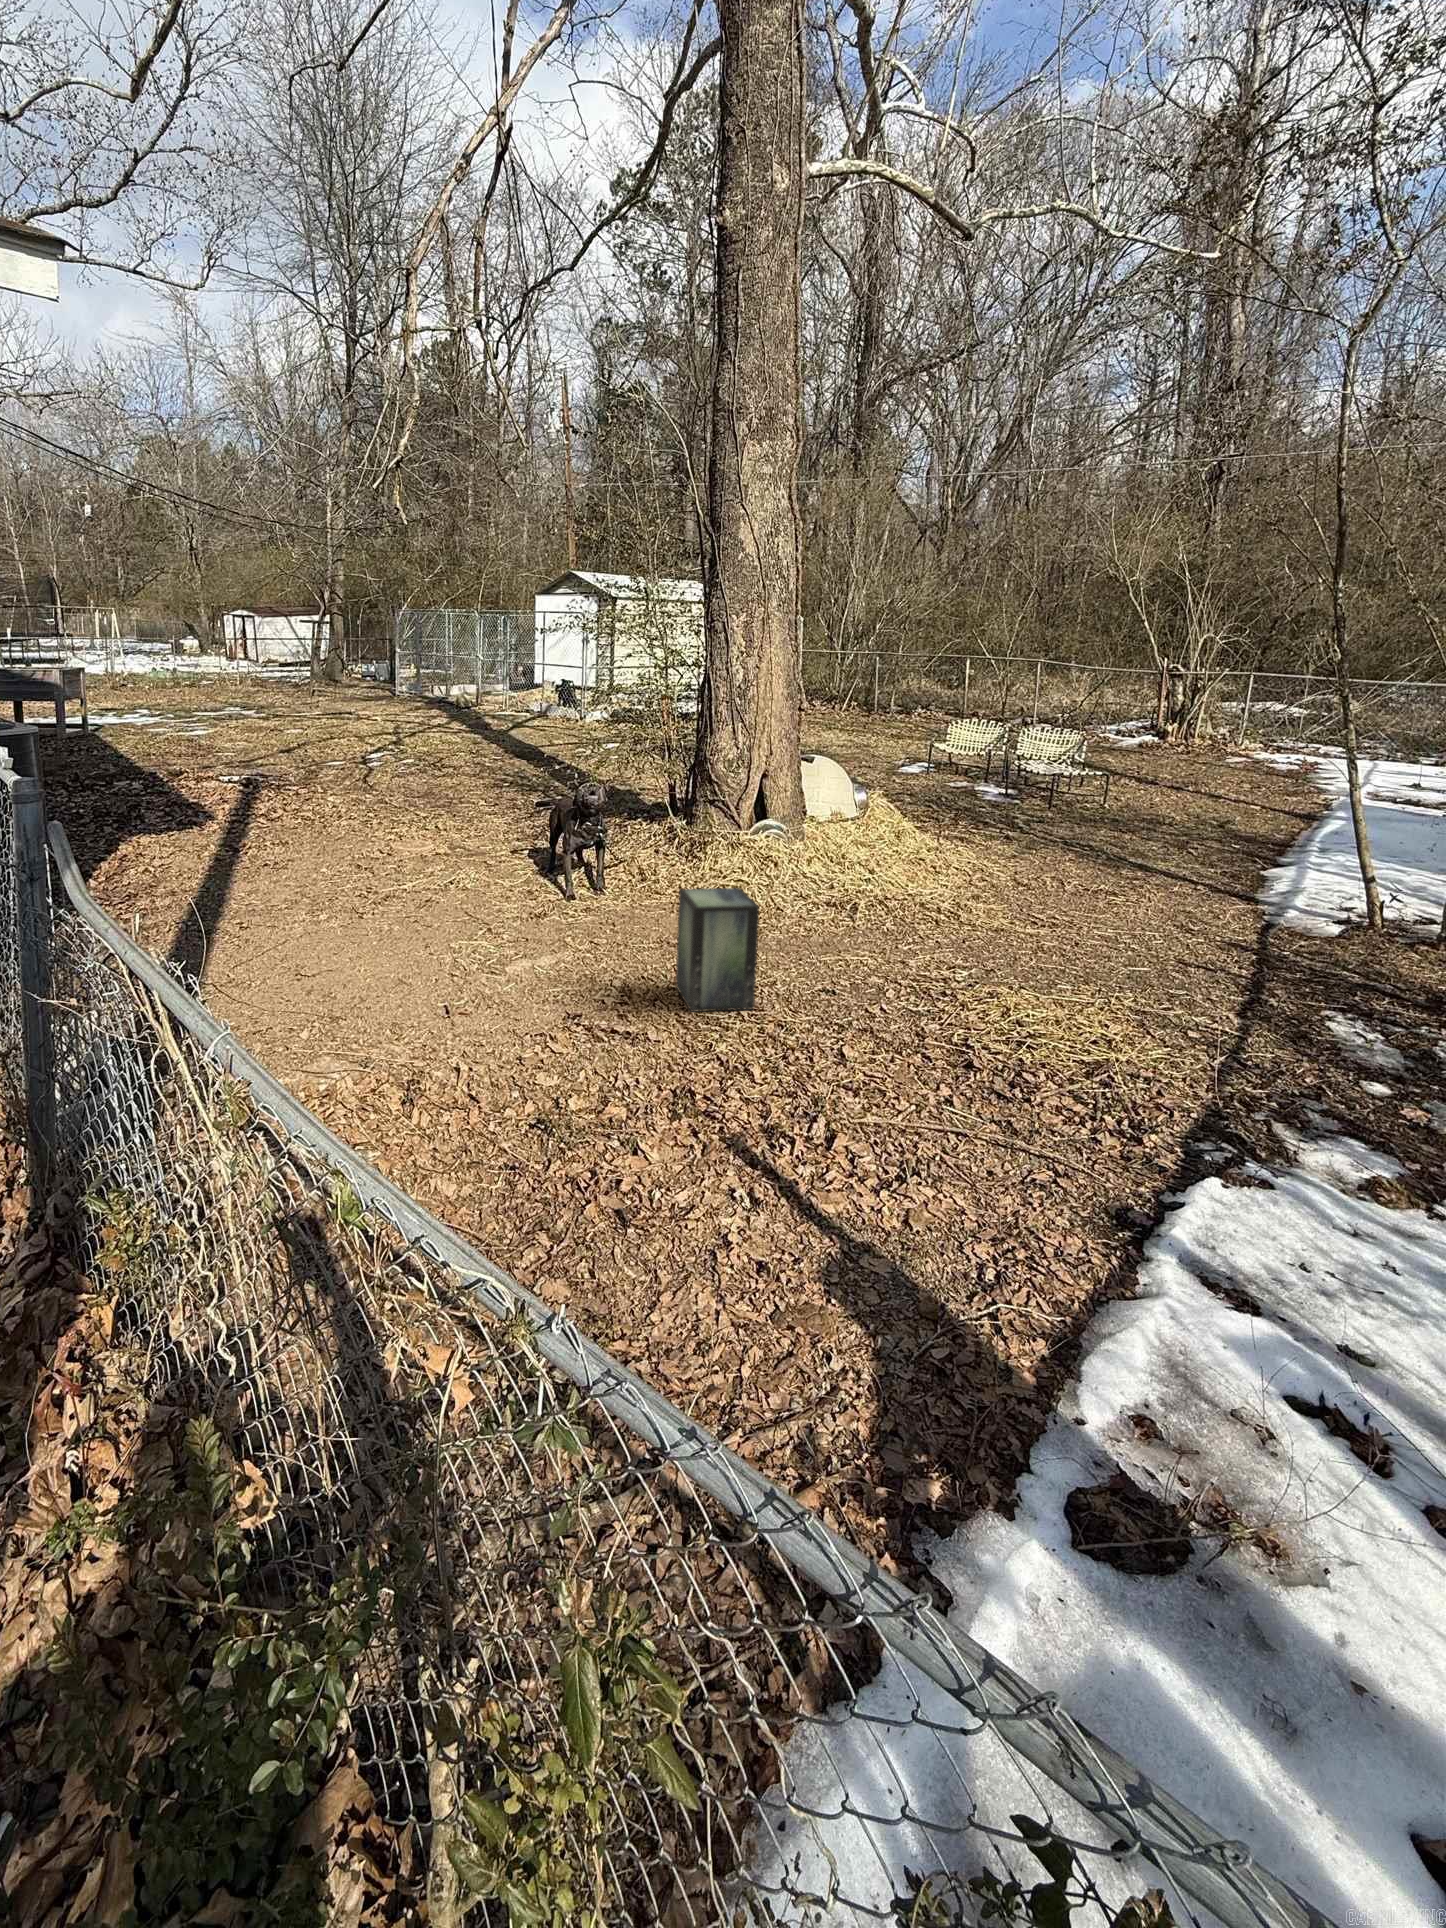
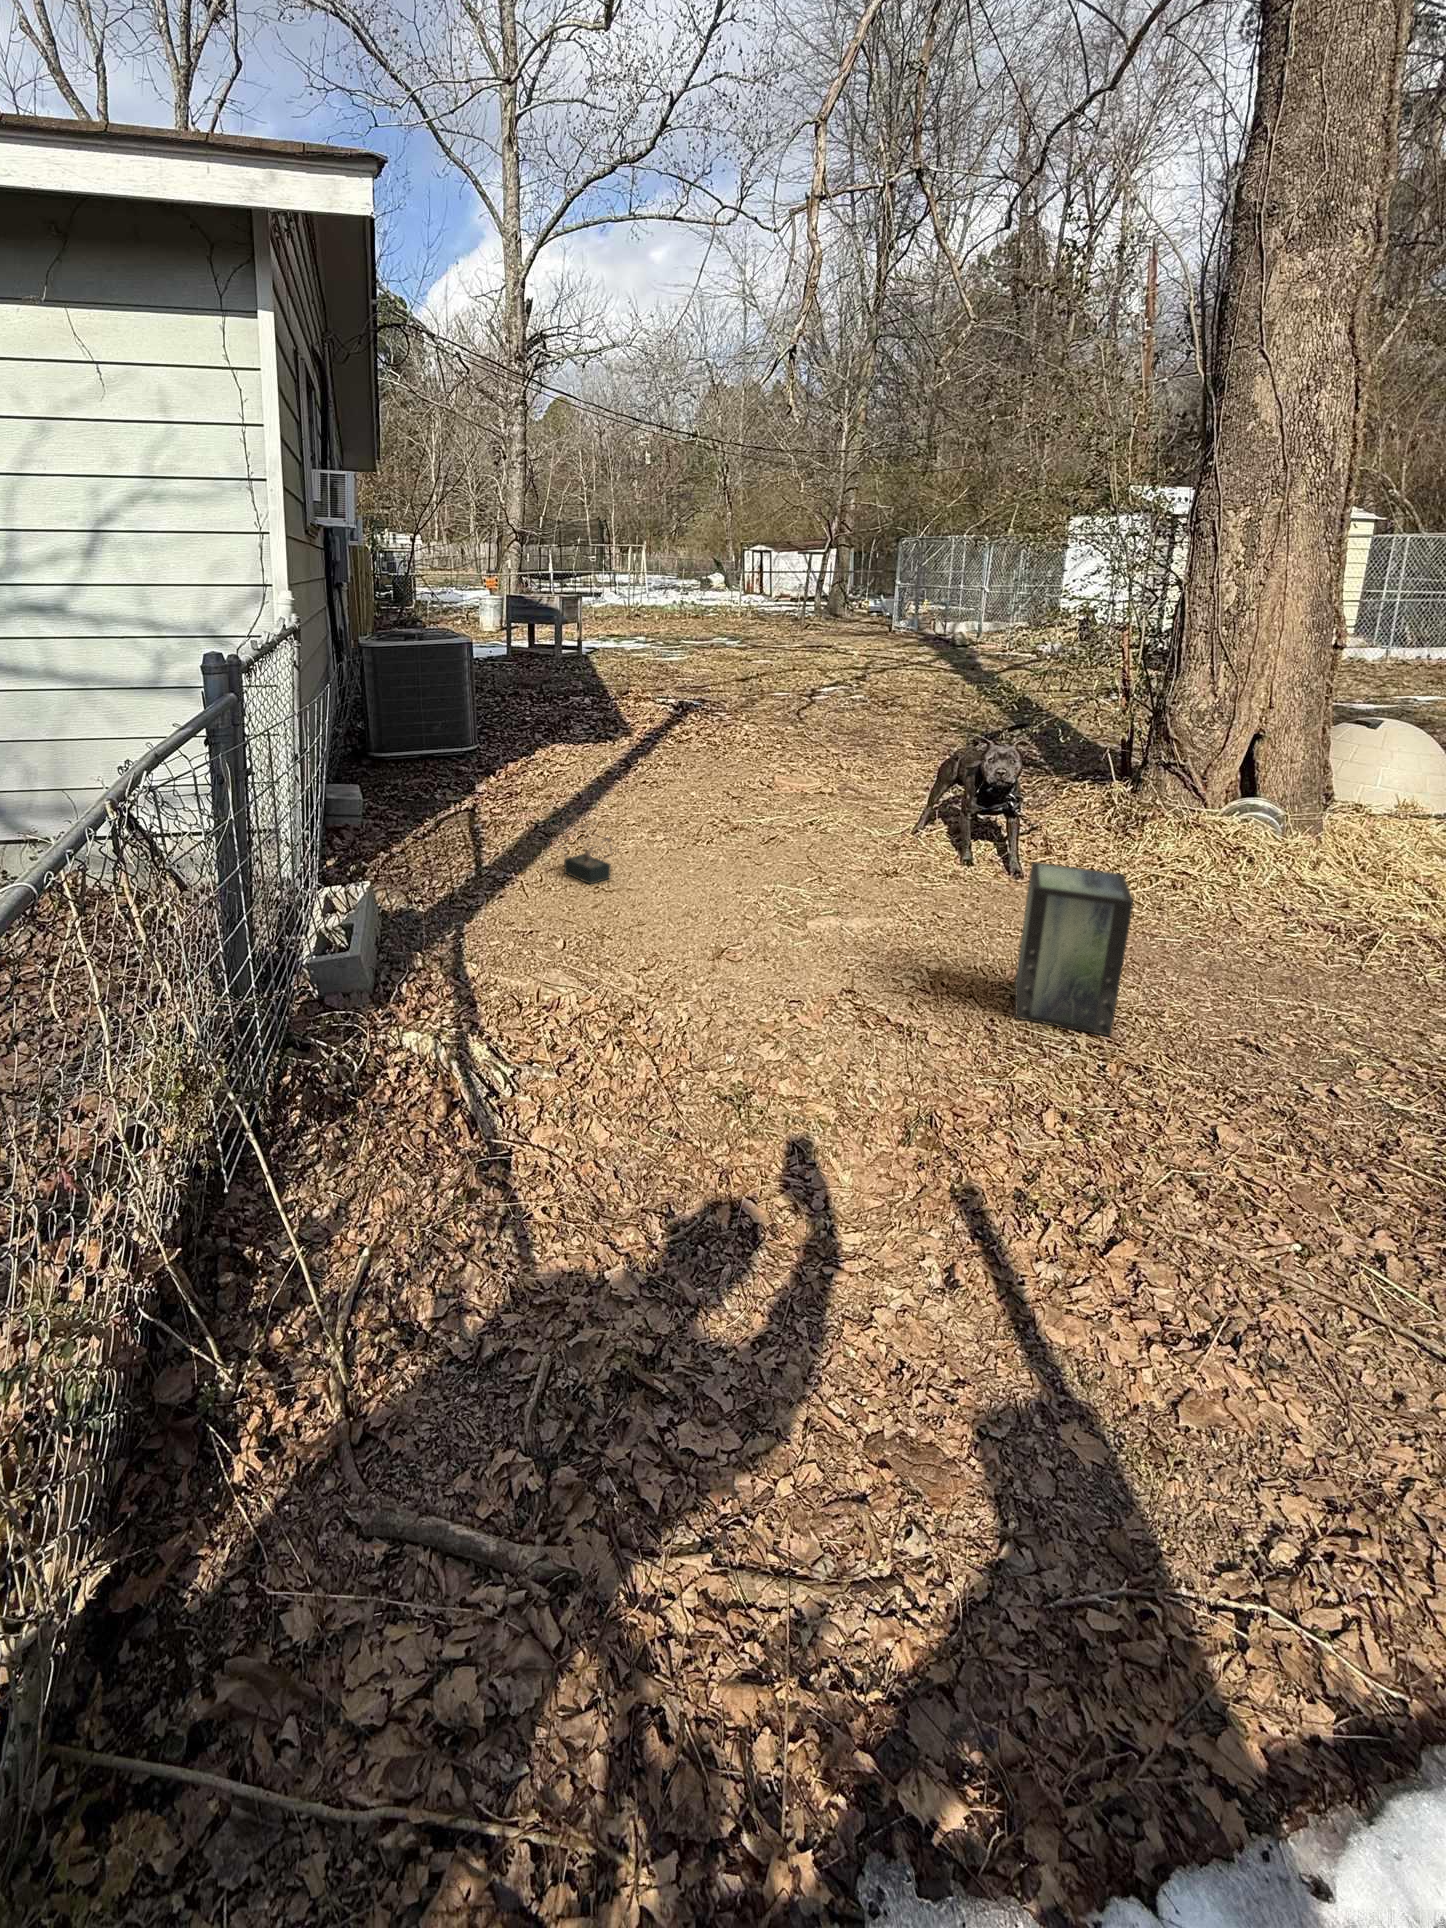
decorative plant: none [234,910,310,979] -> present [553,815,616,884]

